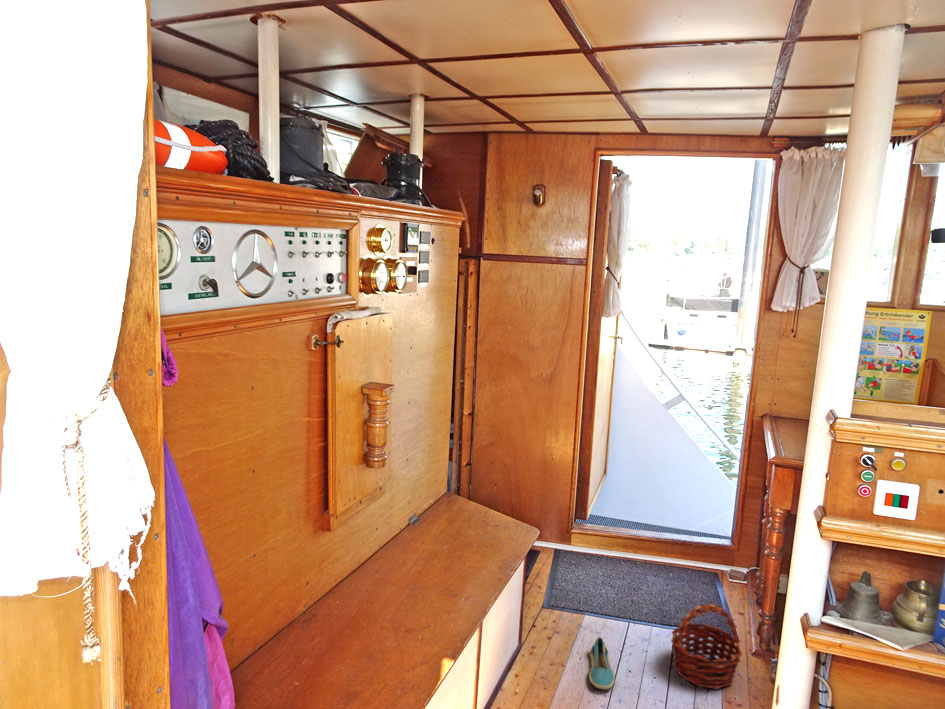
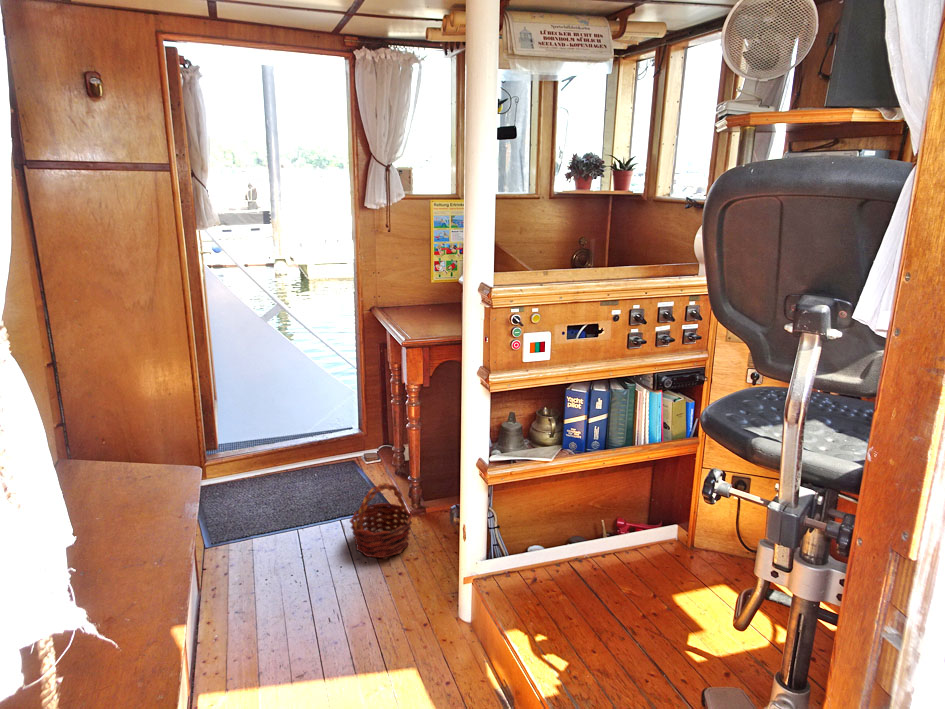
shoe: present [589,637,615,690] -> none [278,554,315,601]

